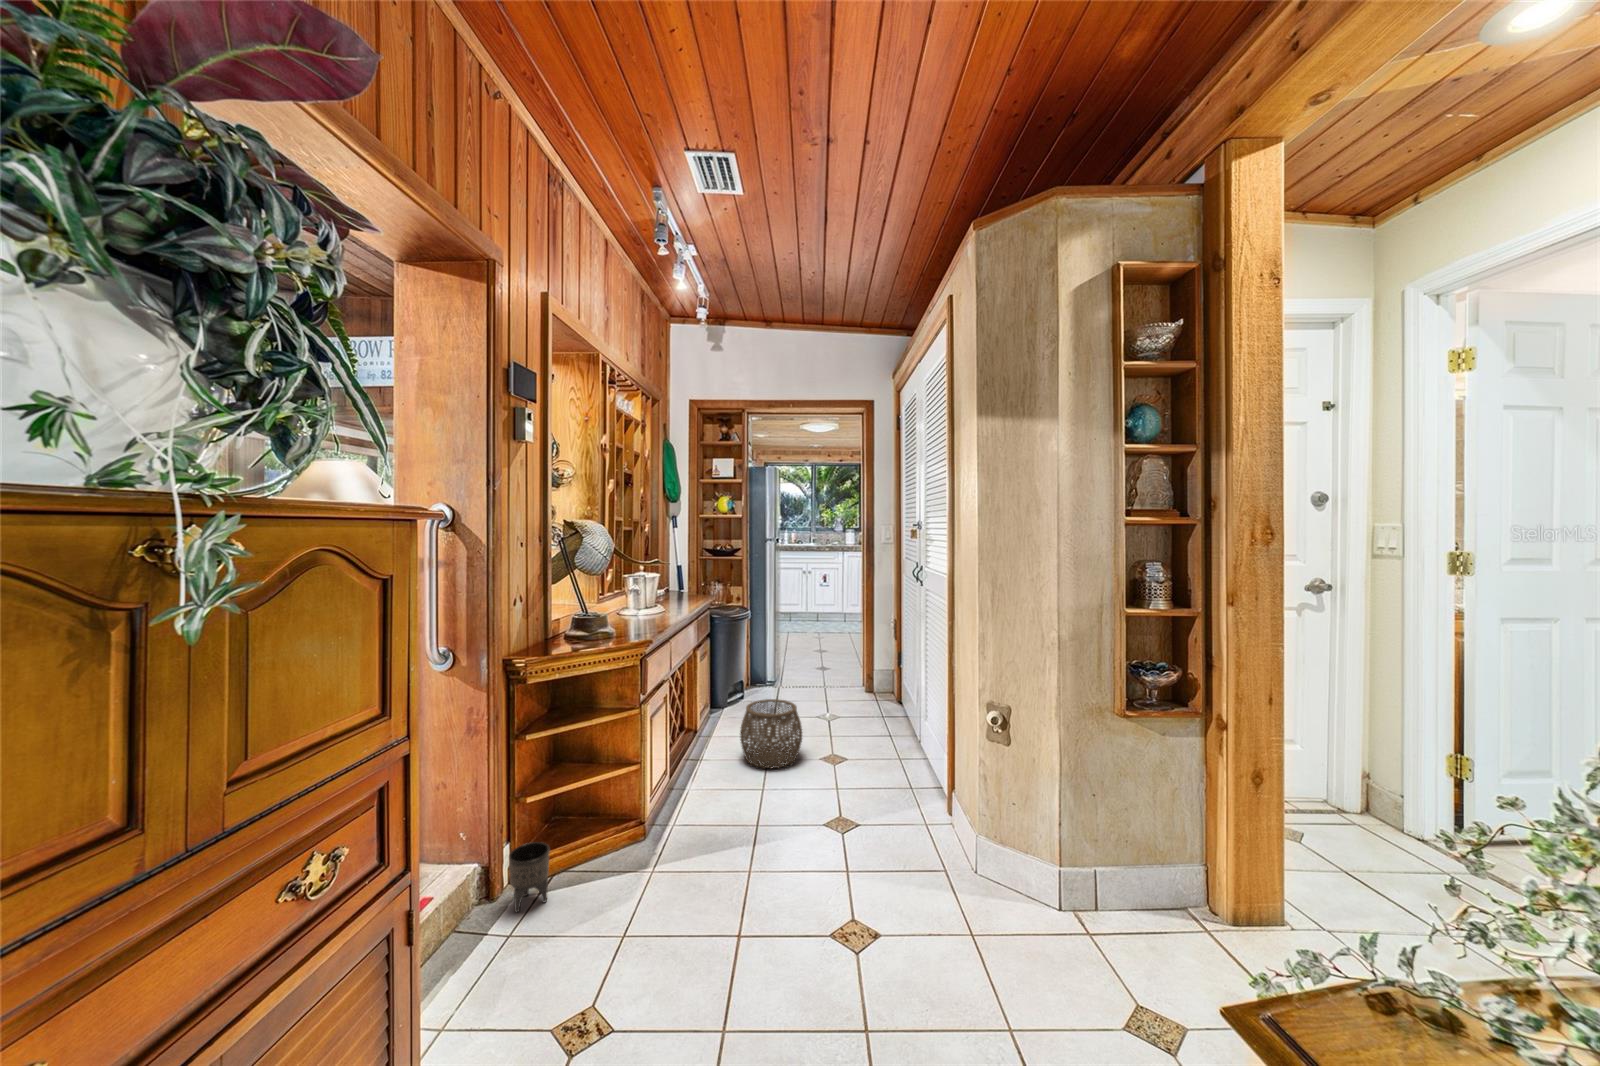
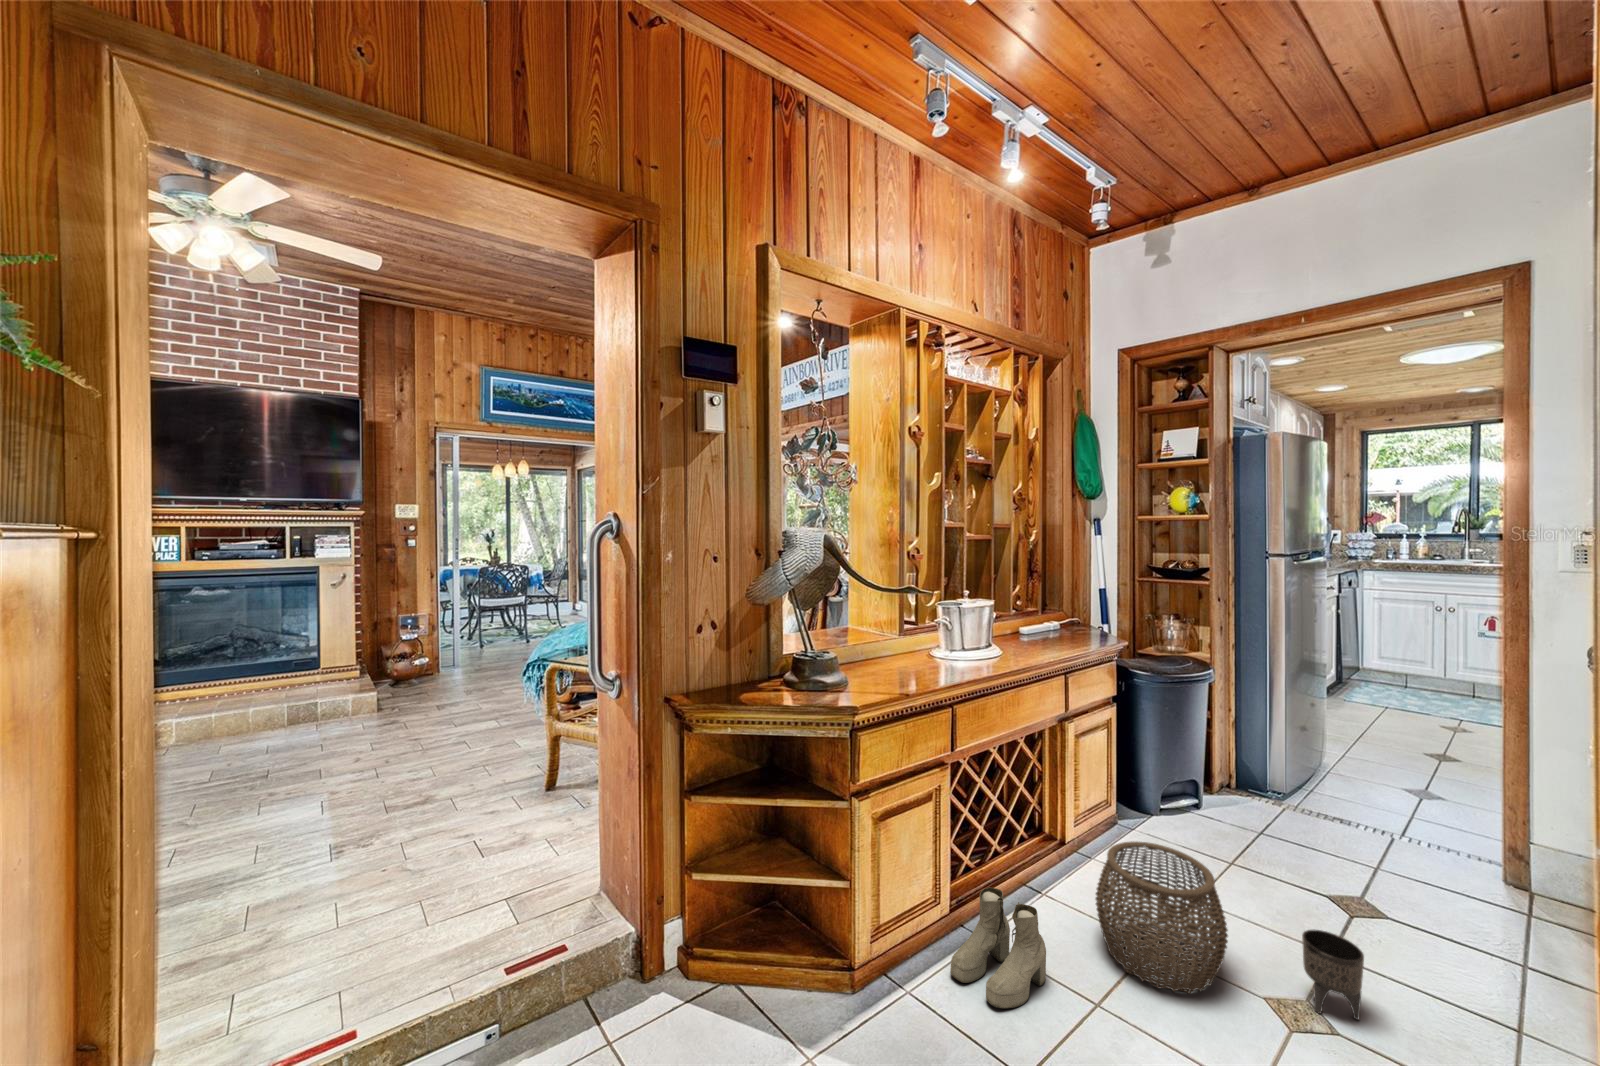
boots: none [687,747,734,806] -> present [950,887,1046,1009]
planter: present [509,842,550,912] -> present [1302,930,1364,1020]

